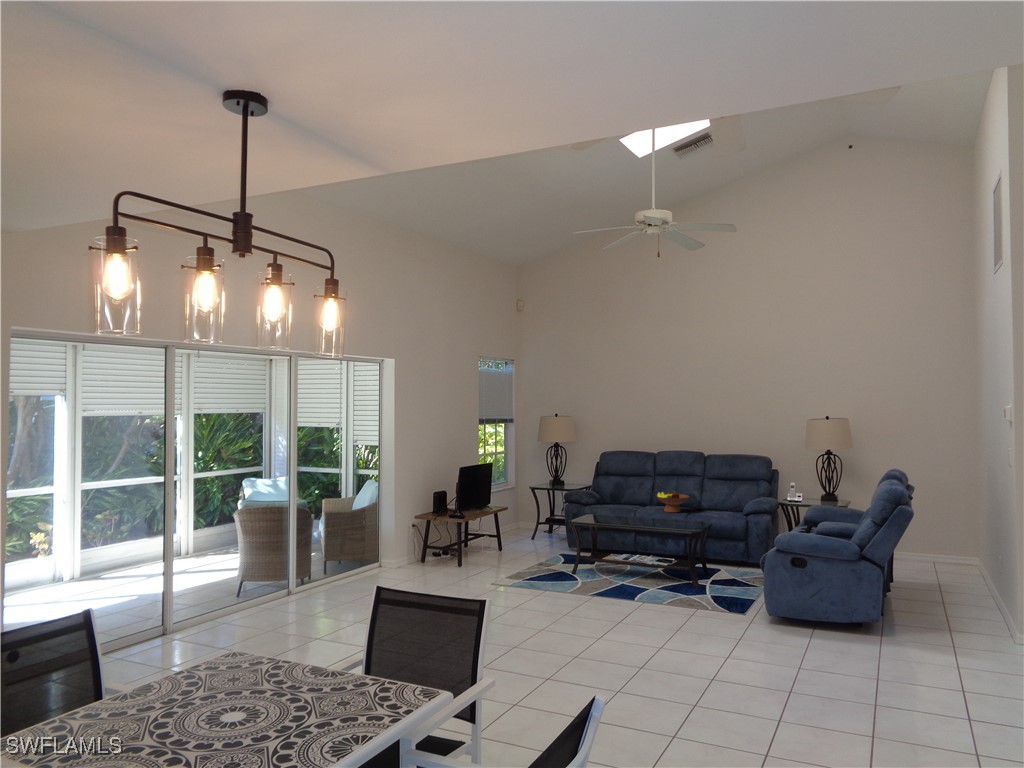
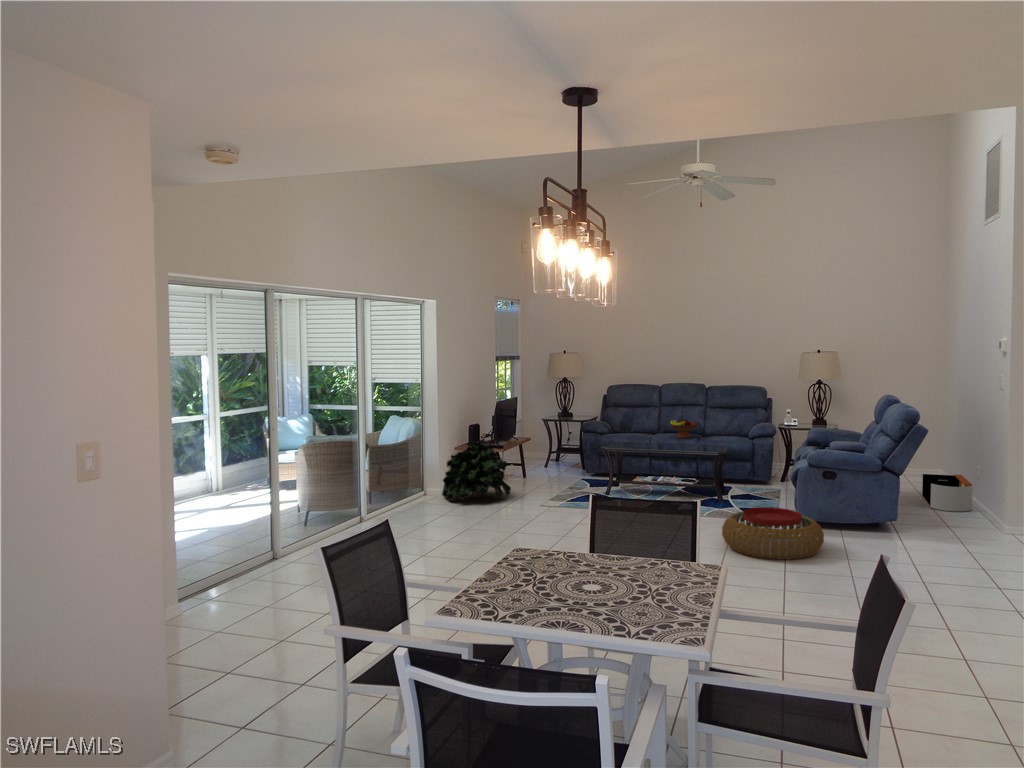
potted plant: none [395,509,466,576] -> present [442,441,511,502]
storage bin: none [939,564,993,613] -> present [922,474,973,511]
pouf: none [657,600,776,668] -> present [722,507,824,560]

